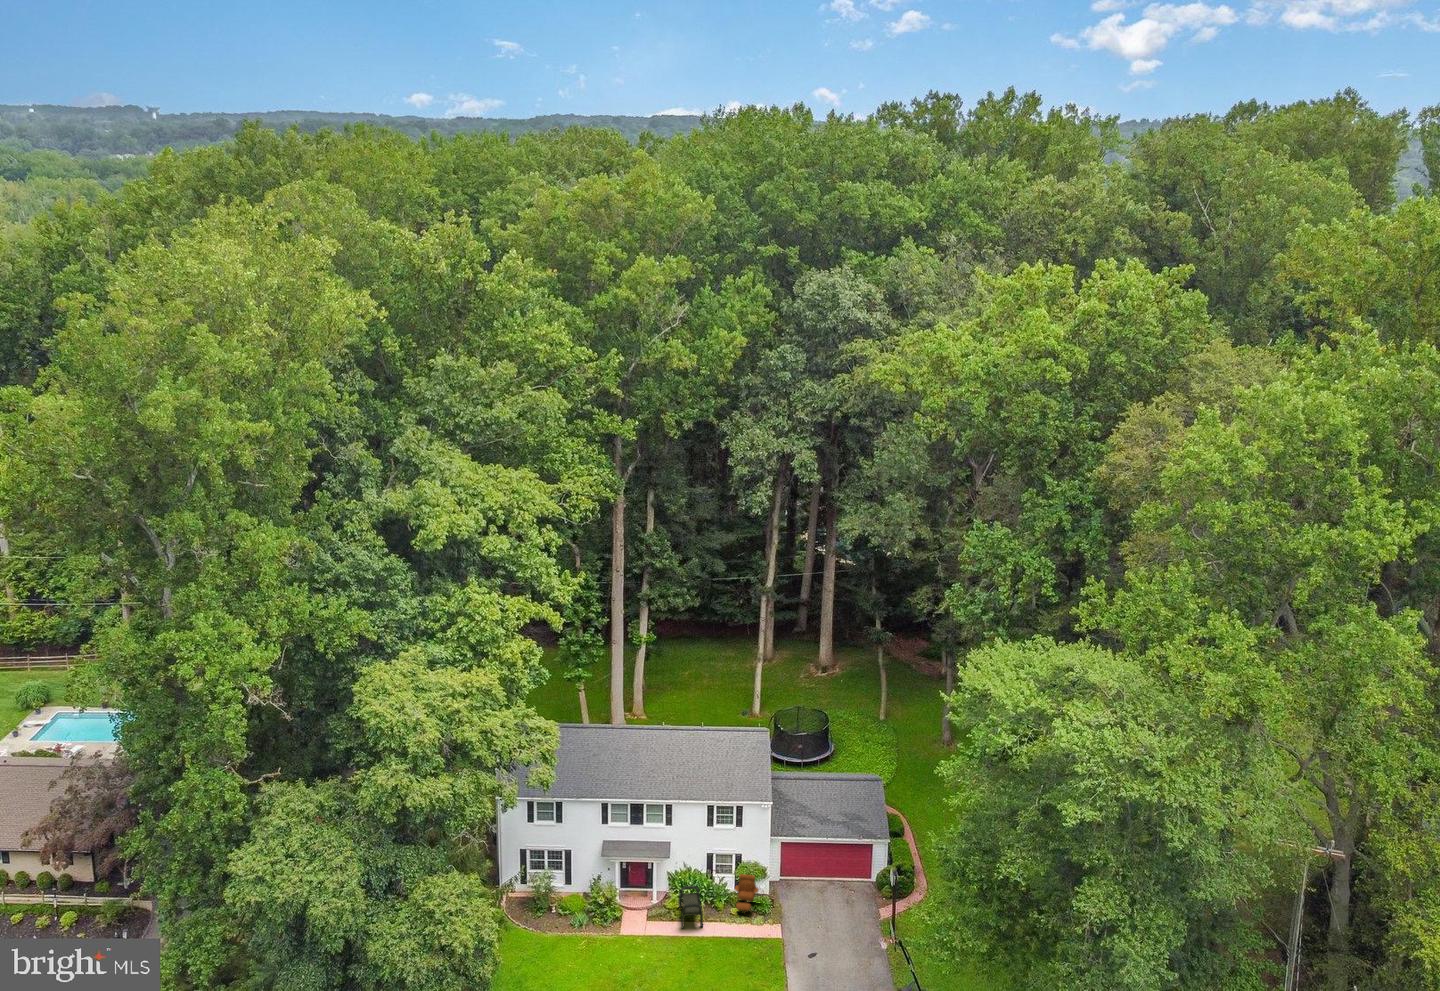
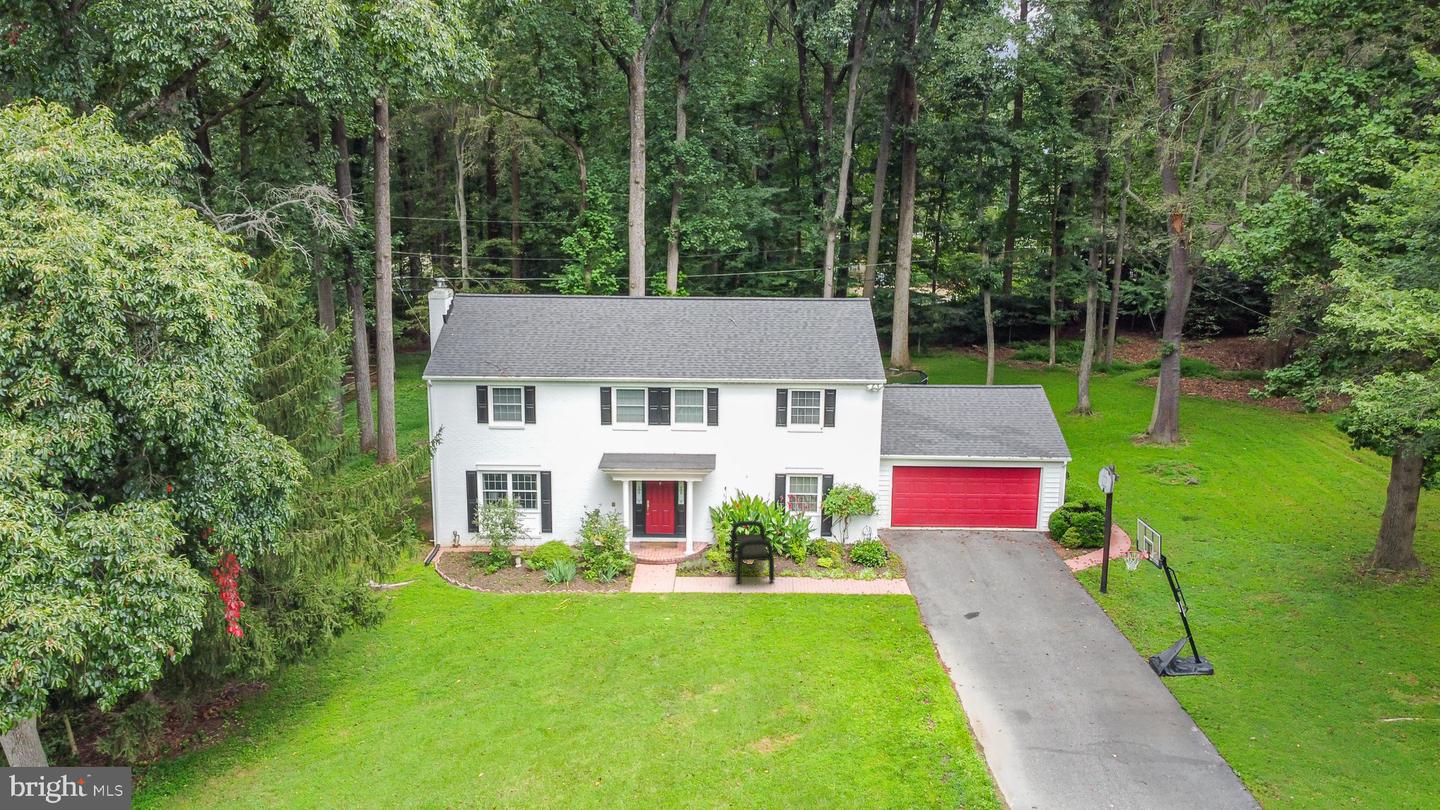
lounge chair: present [735,874,759,916] -> none [823,506,864,570]

